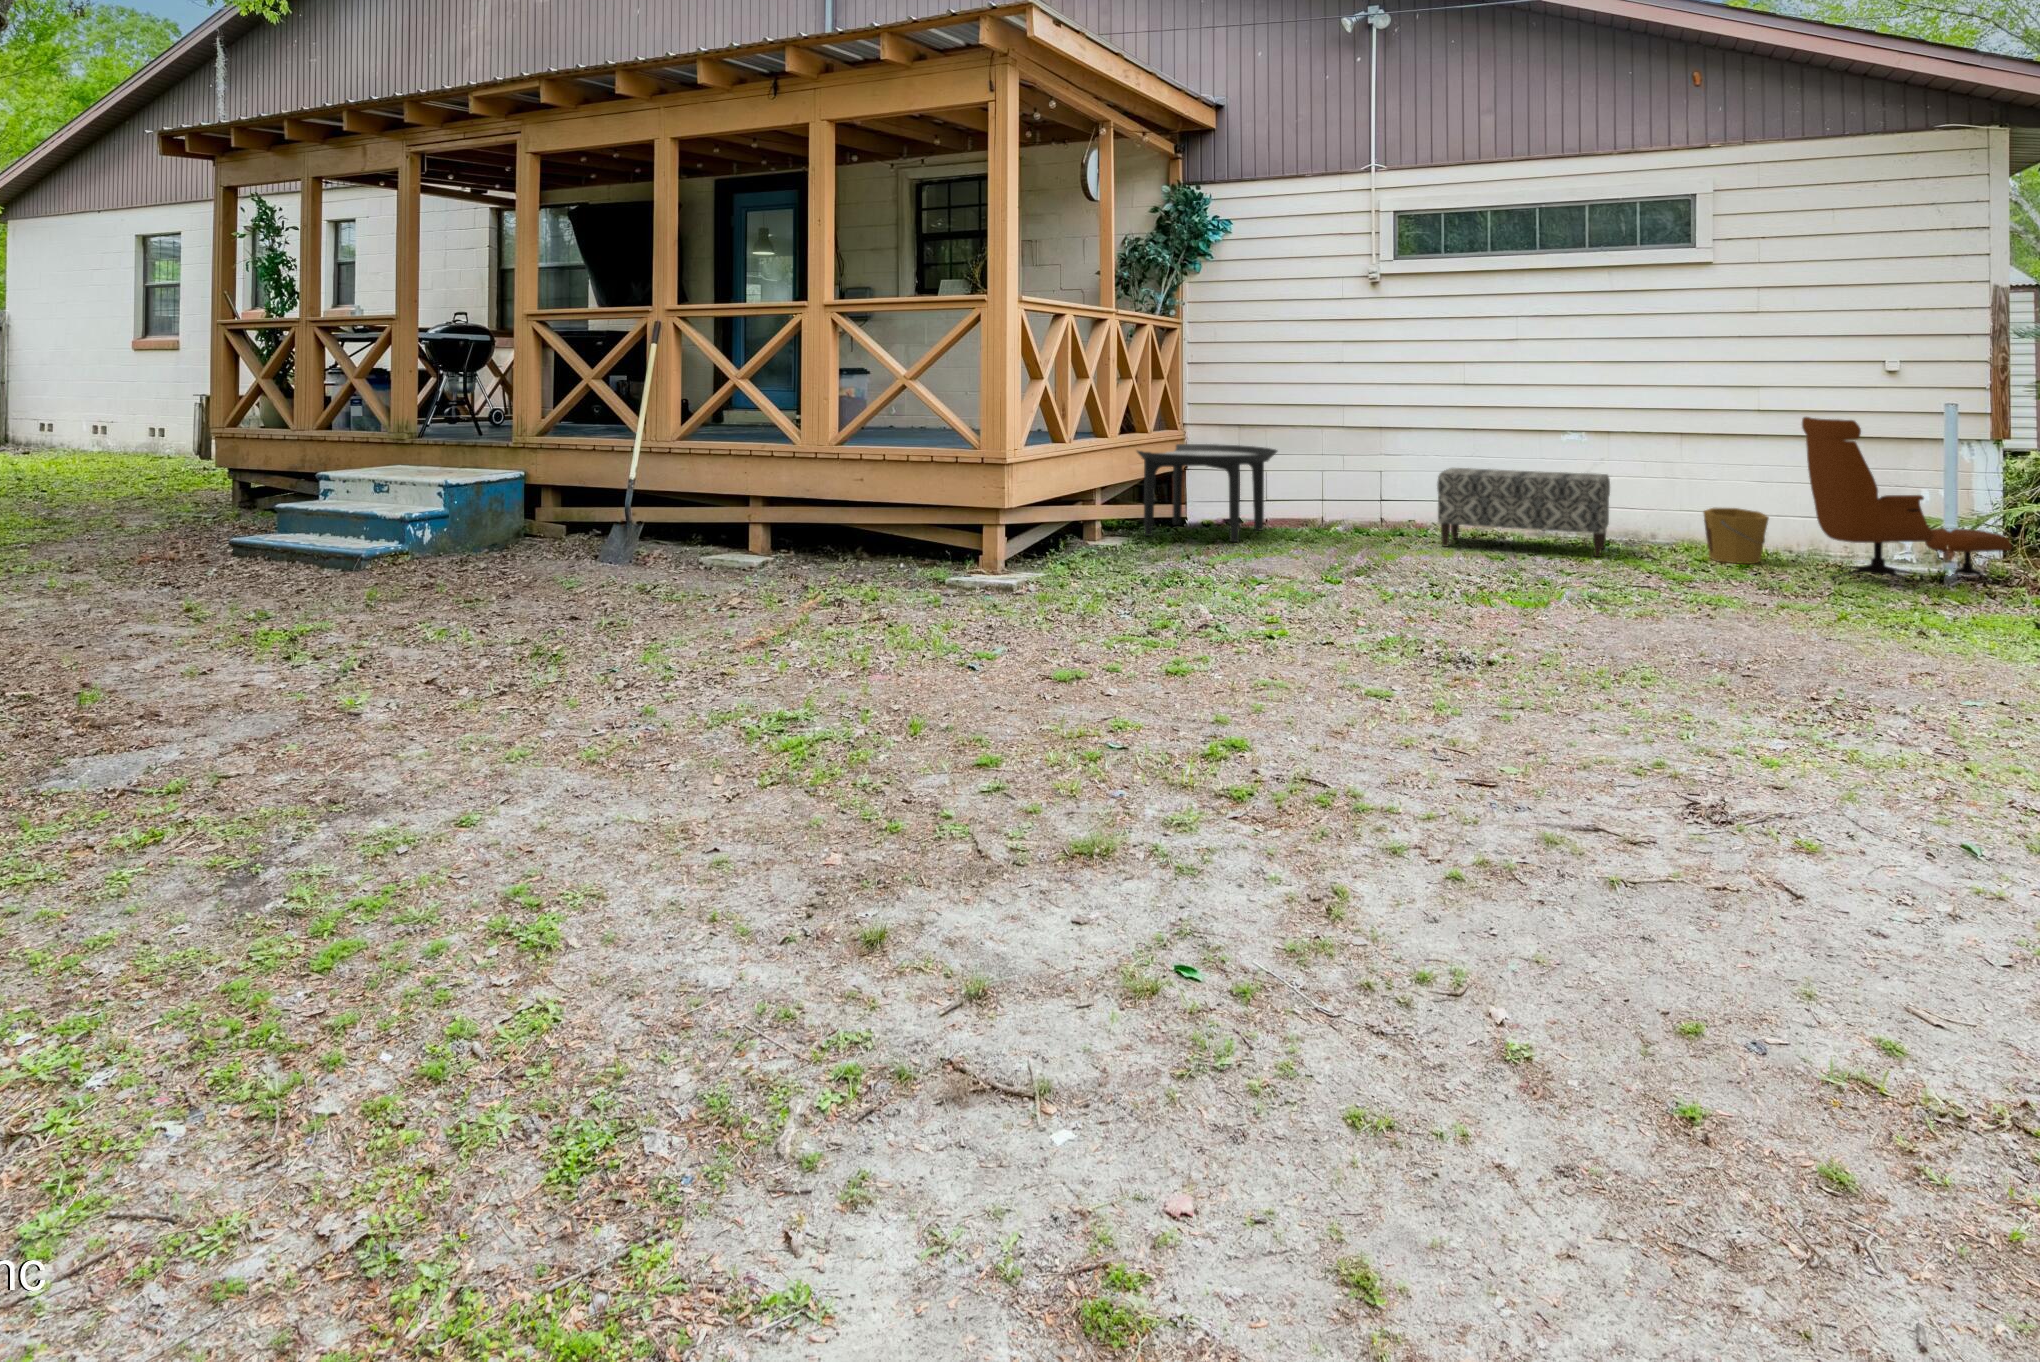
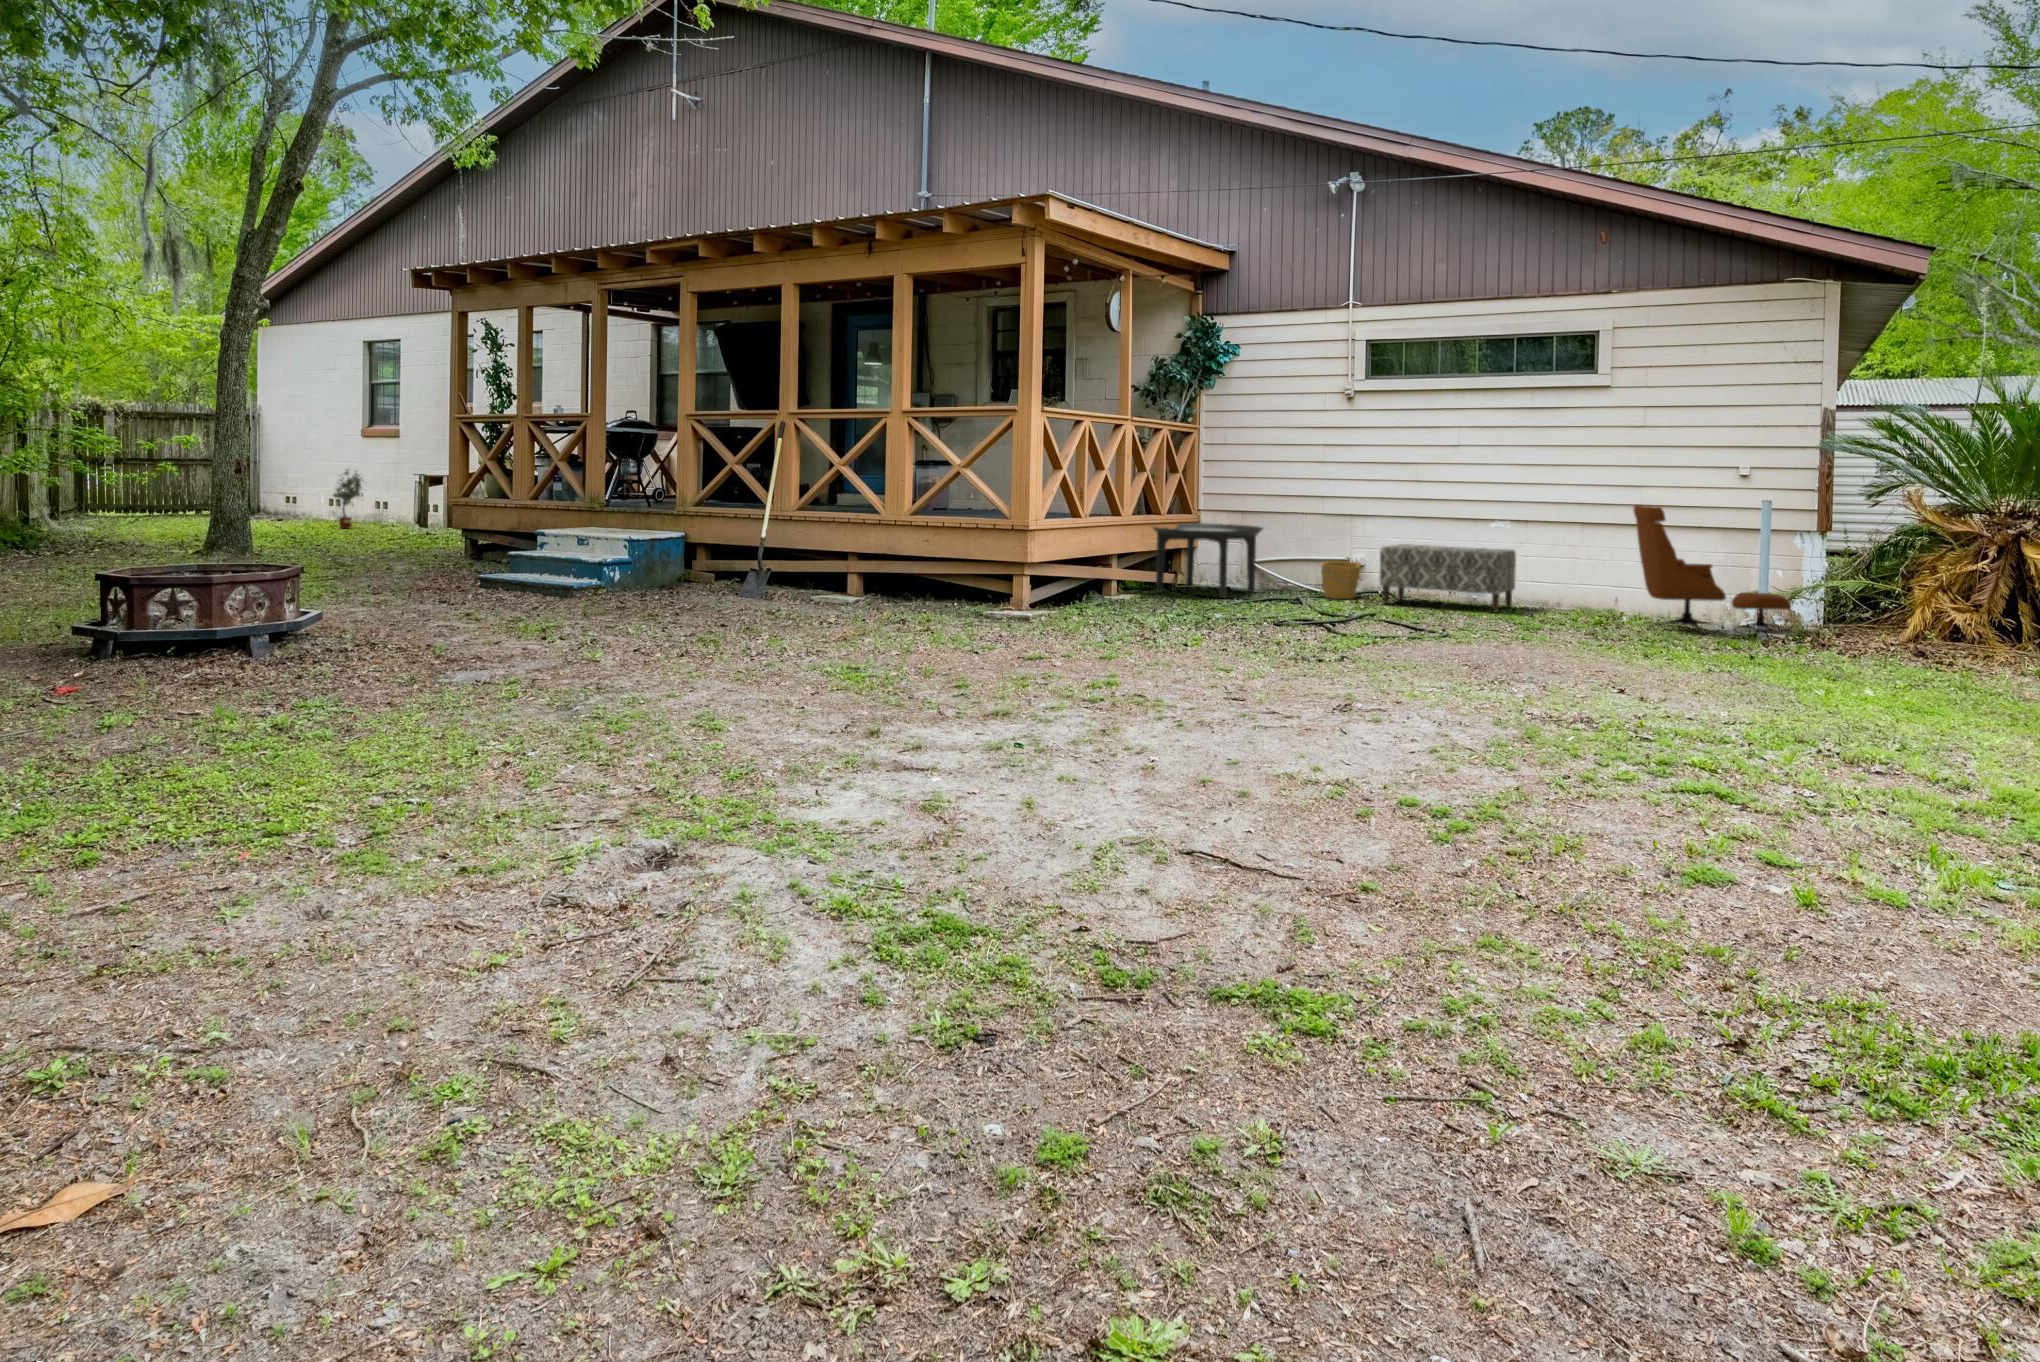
potted tree: none [100,388,148,459] -> present [333,470,363,529]
bucket: present [1703,508,1769,564] -> present [1321,561,1360,599]

